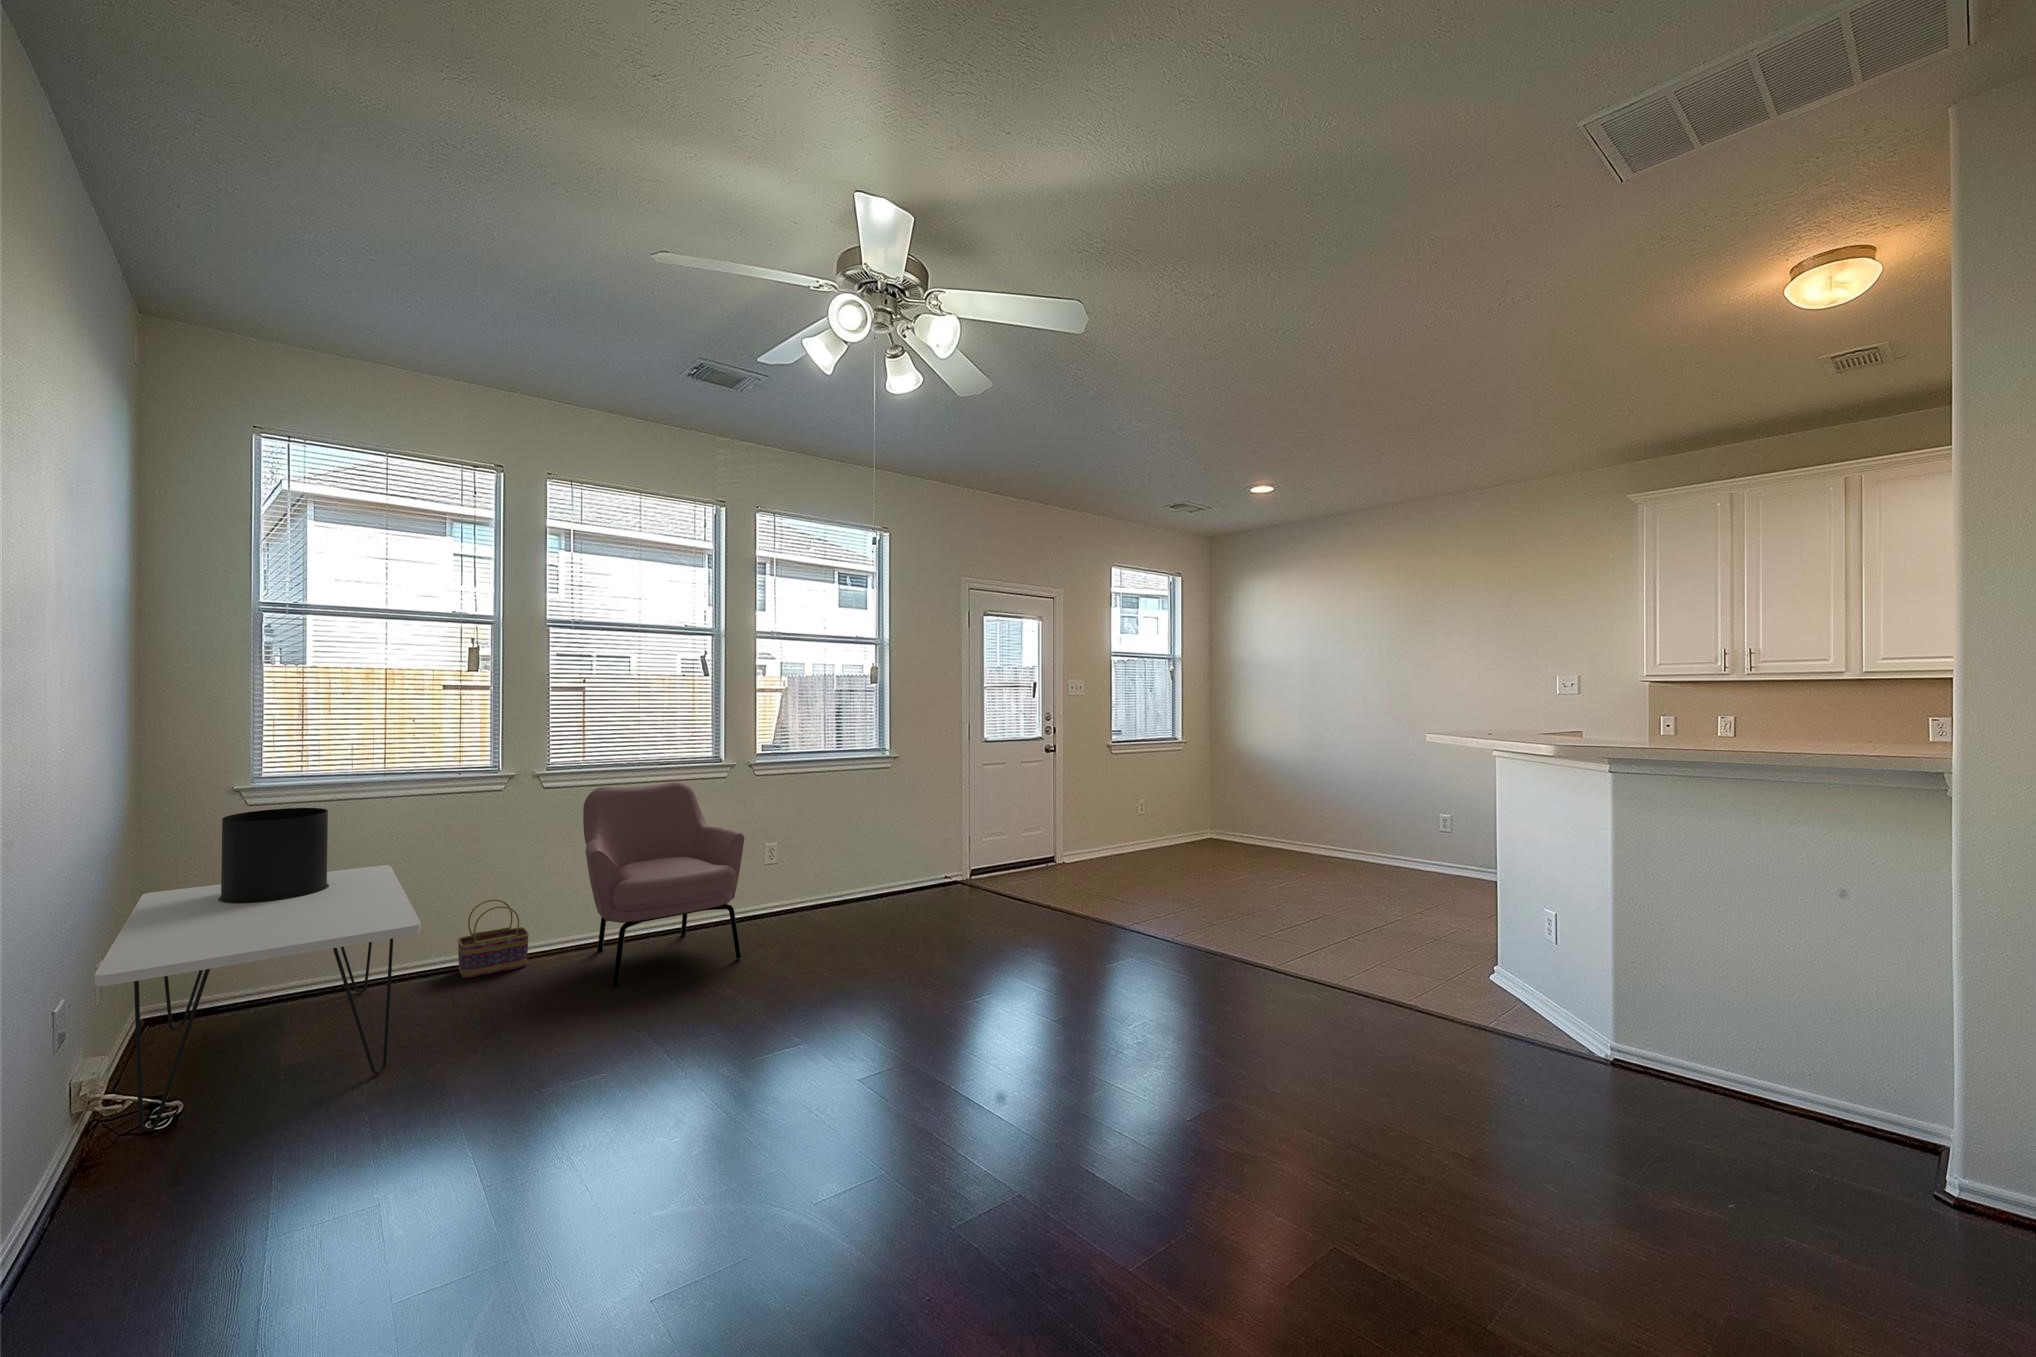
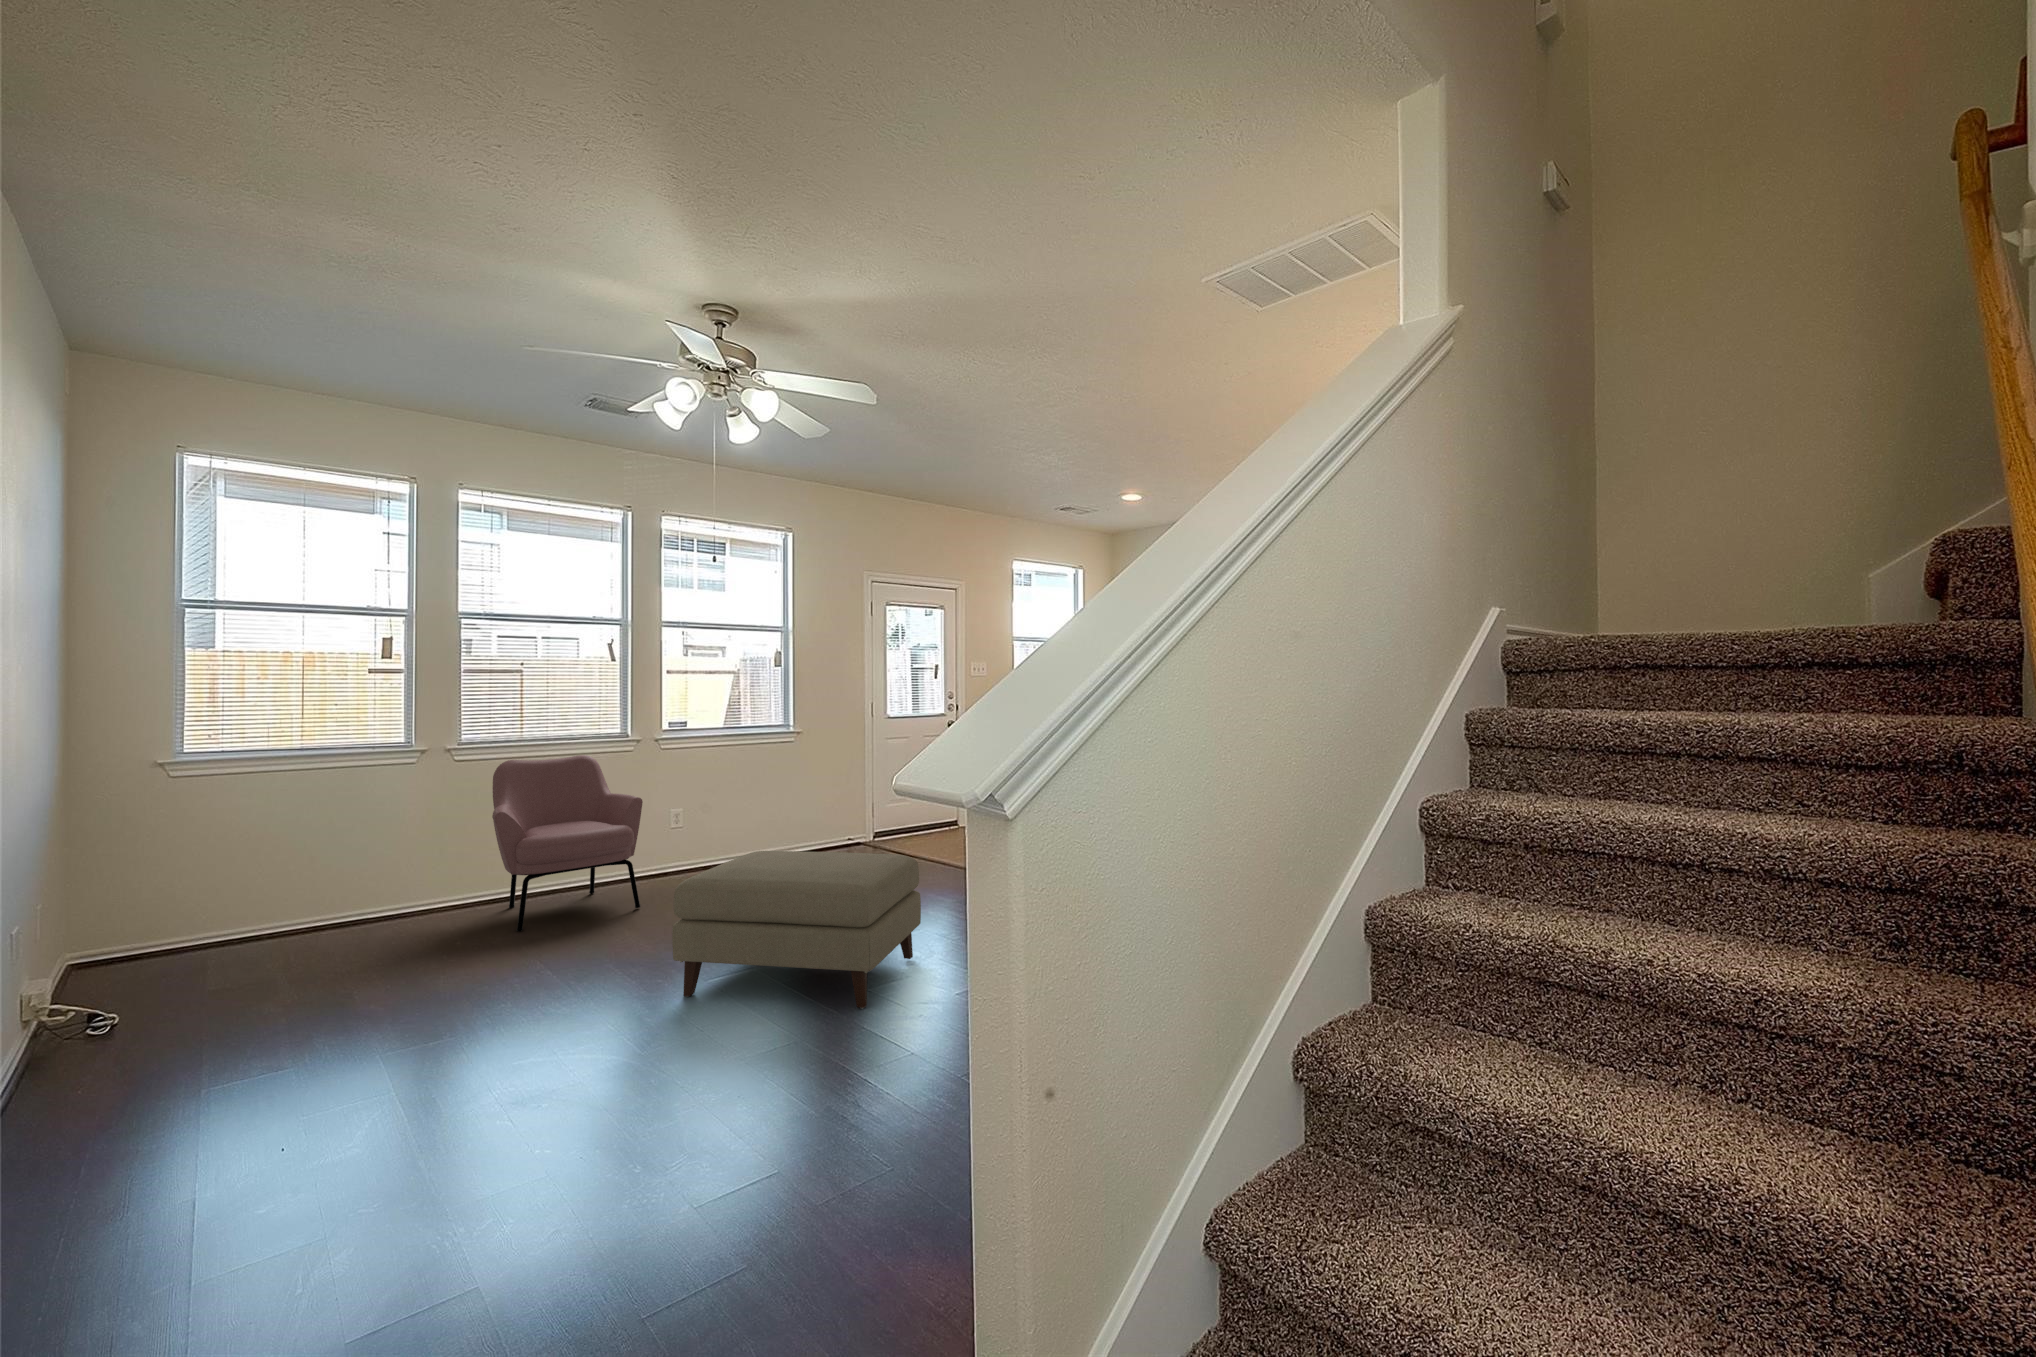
side table: present [95,808,421,1132] -> none [39,777,330,1039]
basket: present [457,900,529,978] -> none [376,862,443,930]
ottoman: none [812,914,1084,1128] -> present [672,851,921,1009]

